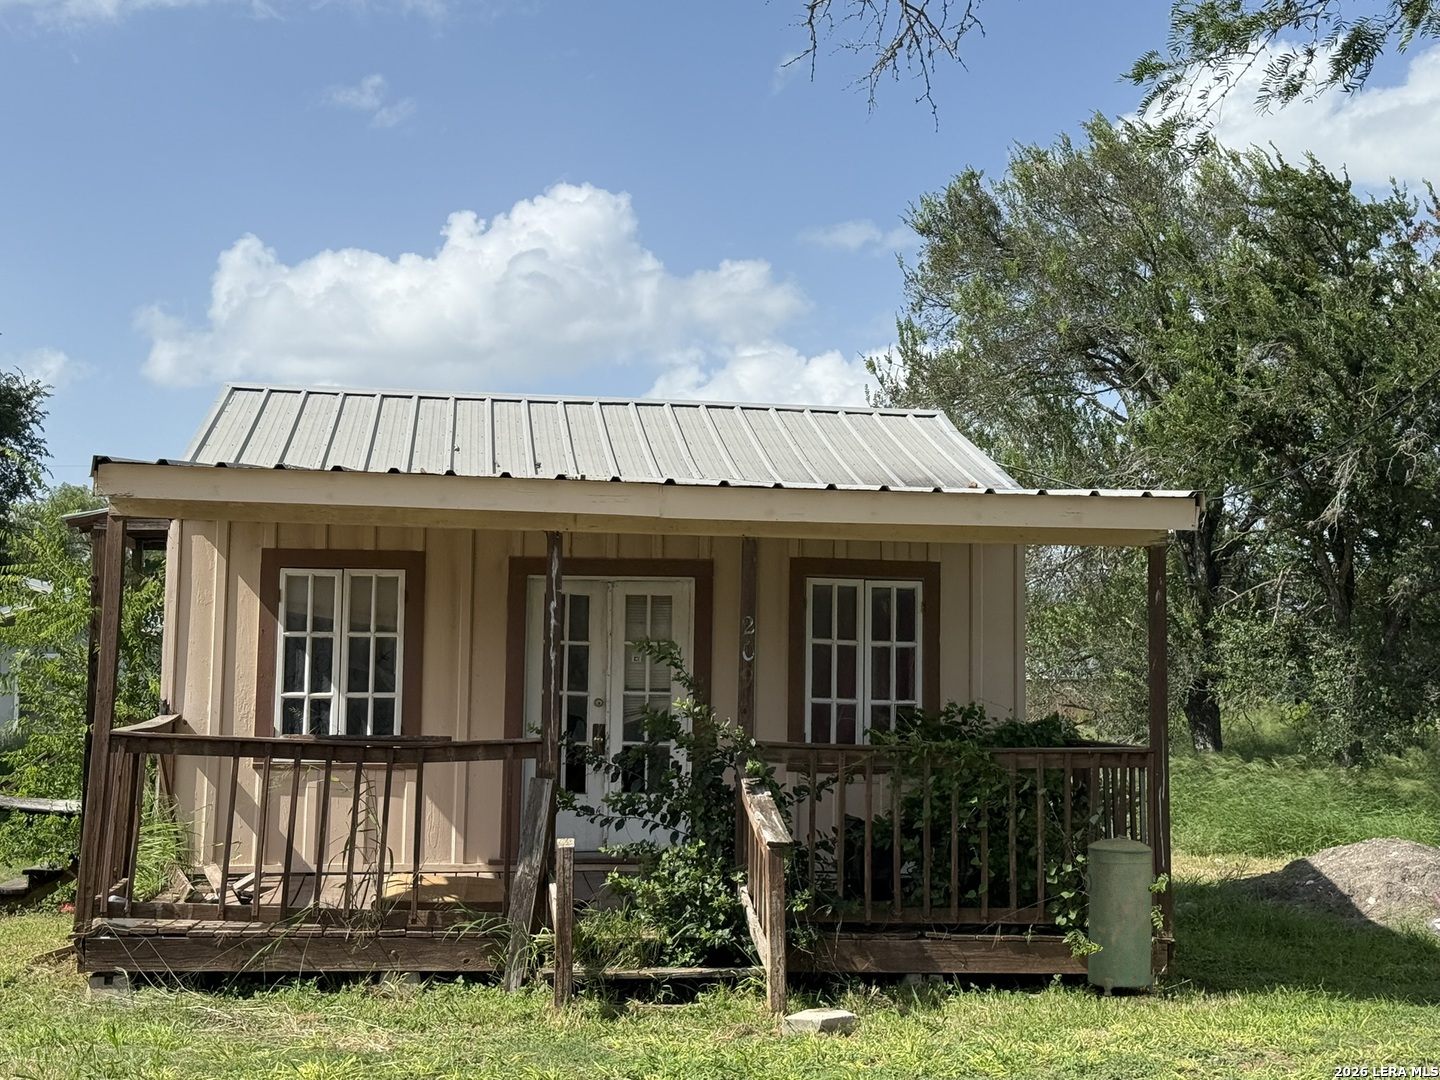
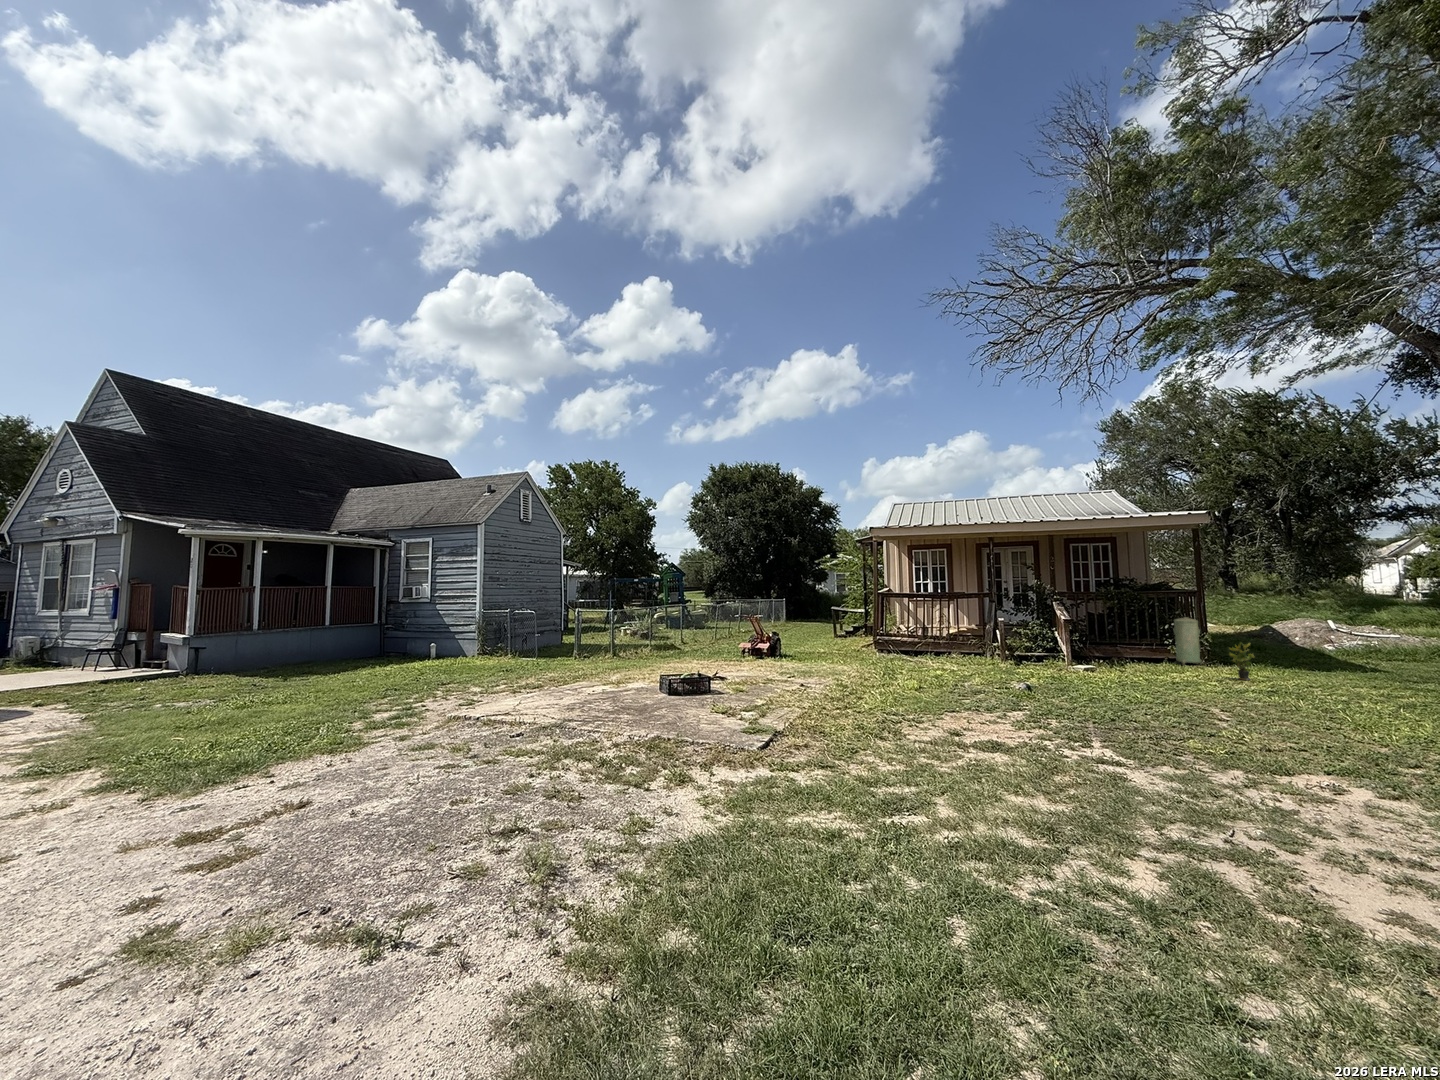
potted plant: none [1246,925,1313,1054] -> present [1230,644,1254,680]

